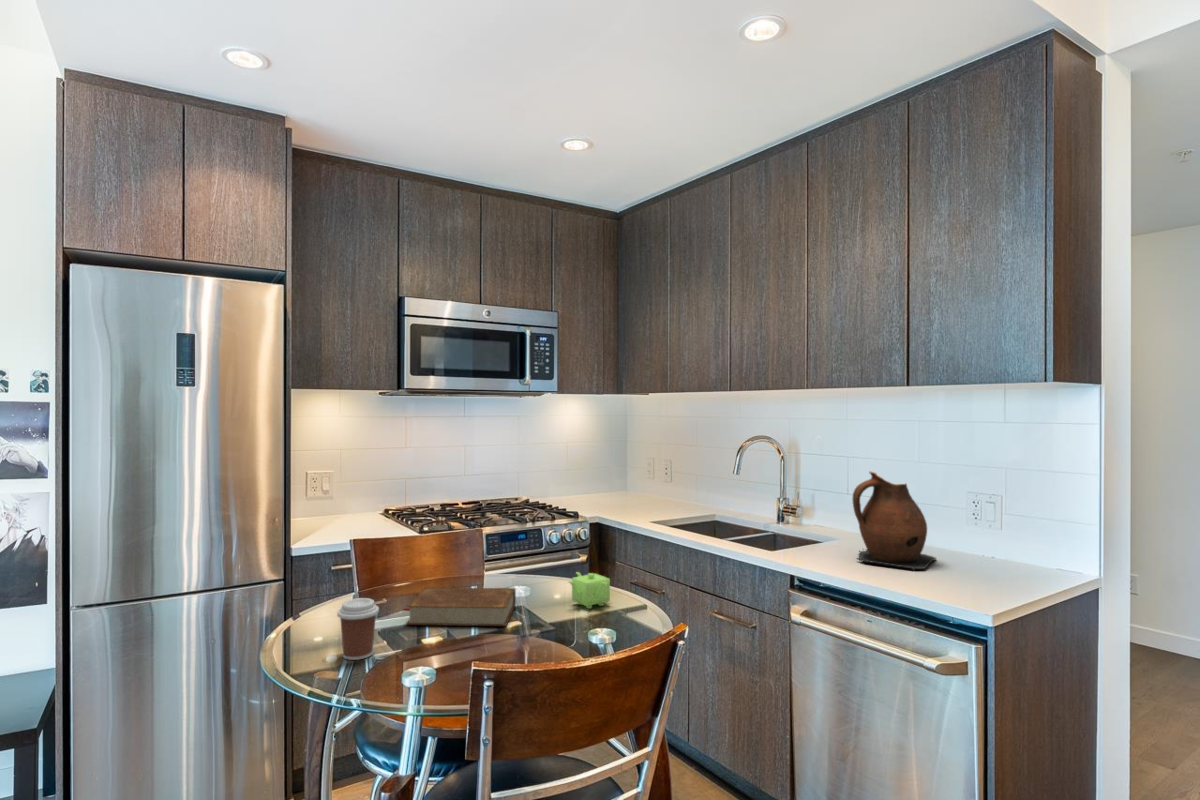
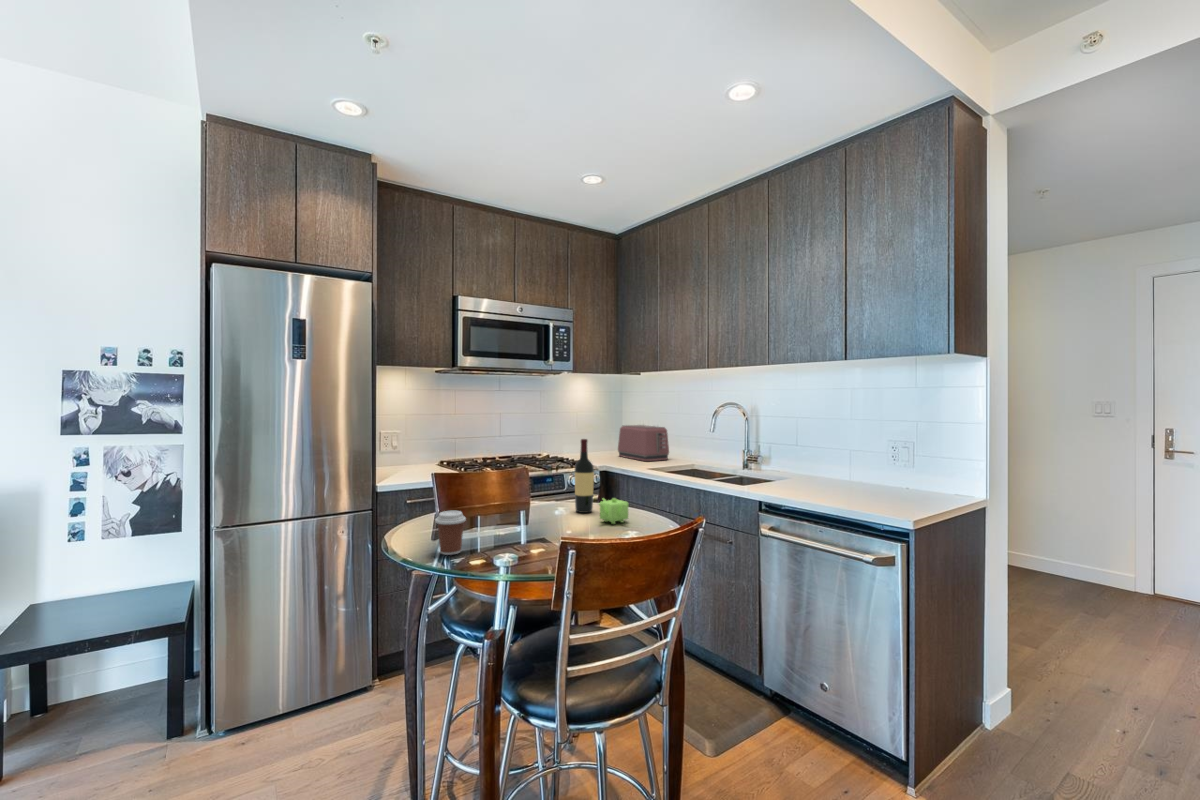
toaster: none [618,459,684,508] -> present [618,425,669,461]
ceramic pitcher: present [852,472,936,570] -> none [805,424,866,496]
wine bottle: none [543,491,568,590] -> present [575,439,594,513]
book: present [405,587,516,626] -> none [473,509,558,534]

